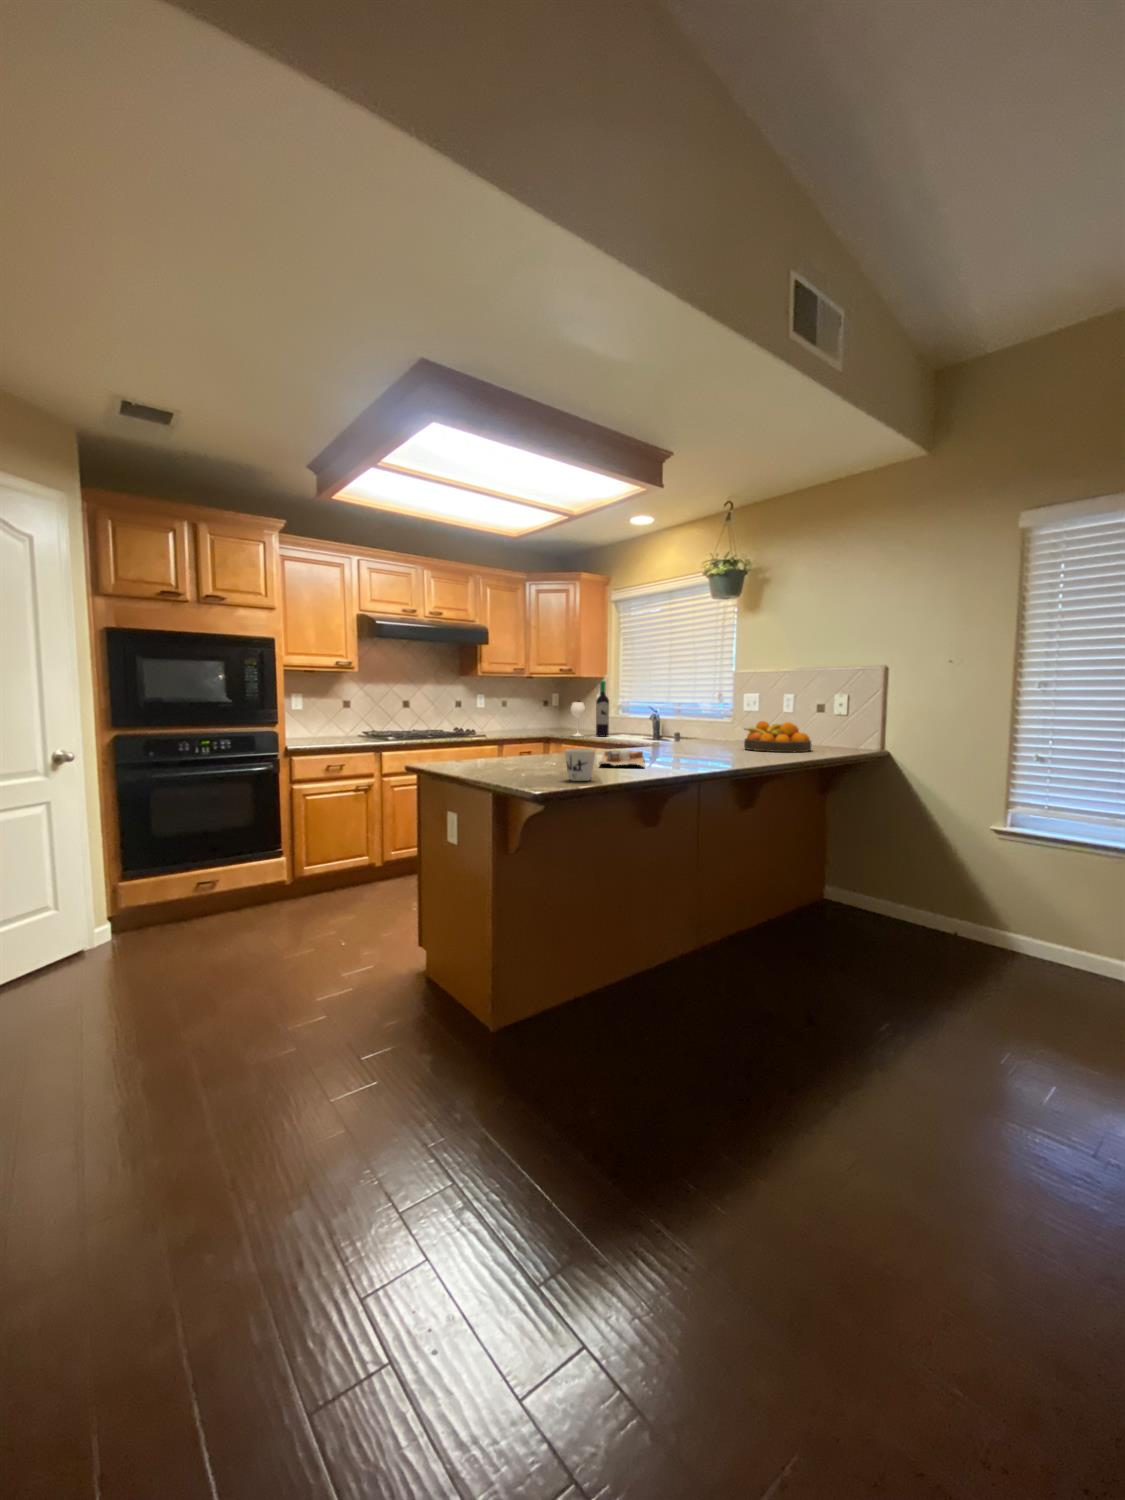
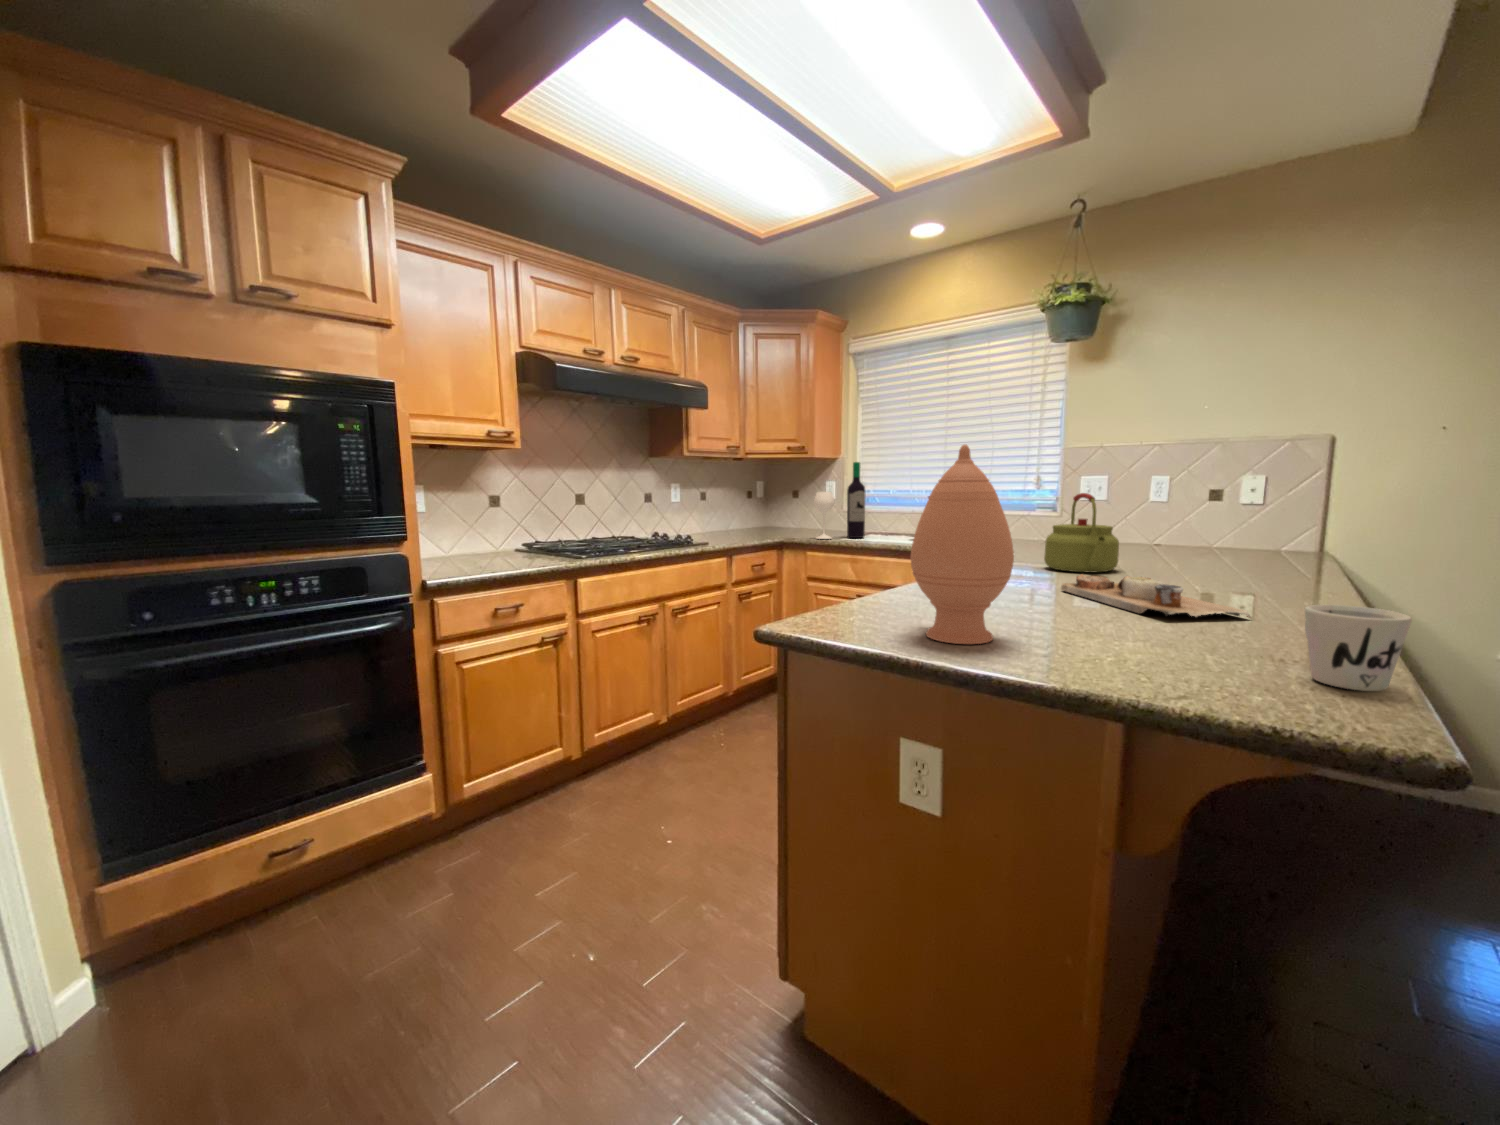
vase: none [459,679,504,769] -> present [911,445,1014,644]
kettle: none [645,704,687,754] -> present [1044,493,1119,572]
fruit bowl: present [744,721,812,752] -> none [1140,515,1254,561]

